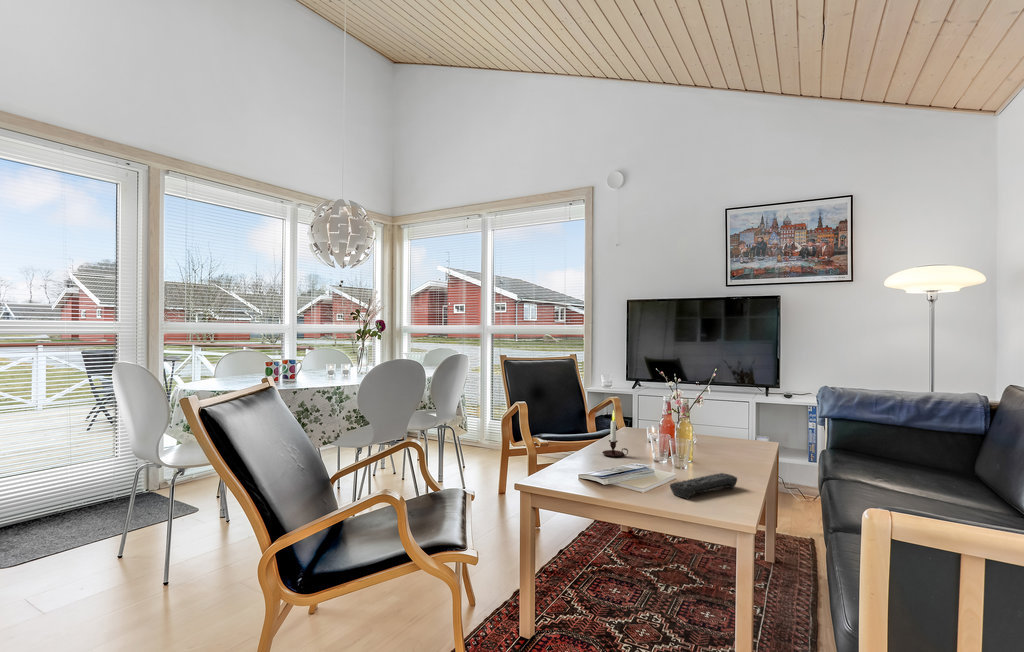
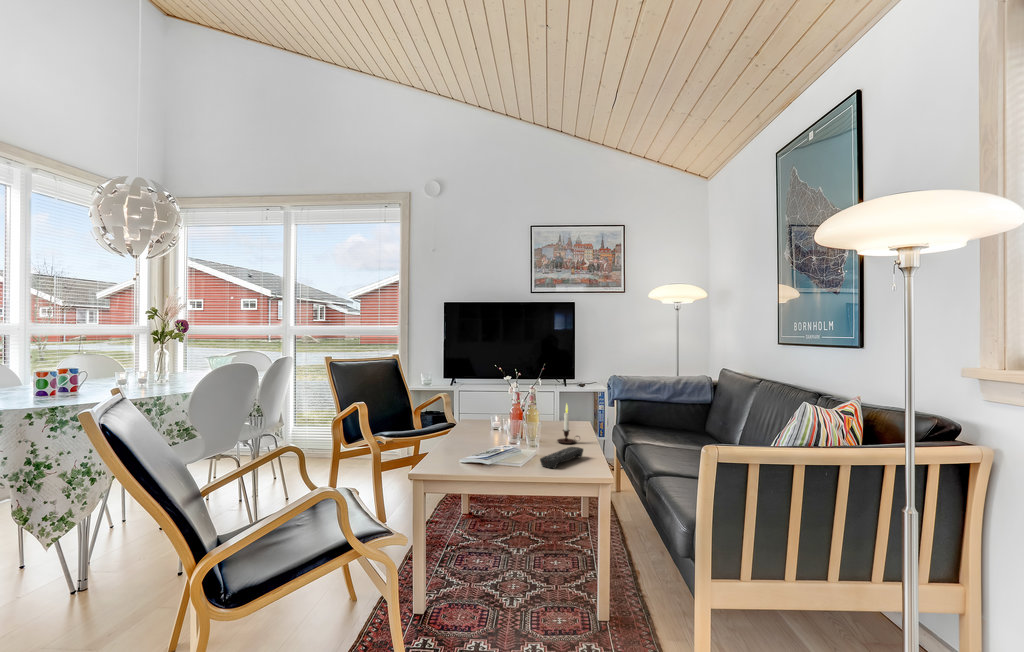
candle: present [602,410,628,457] -> present [557,404,579,444]

